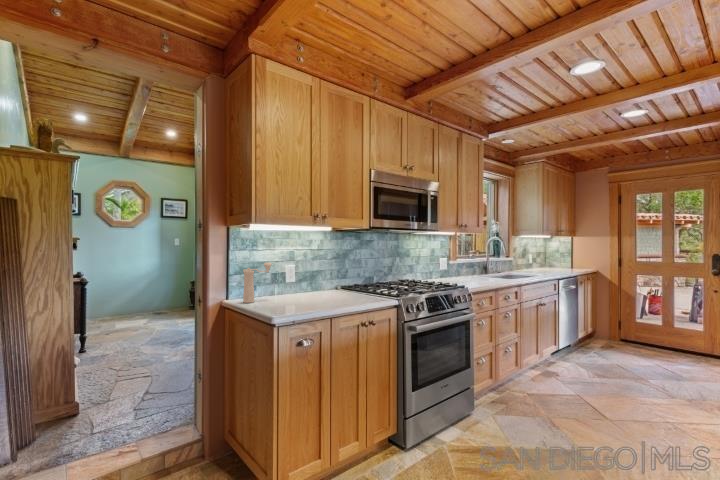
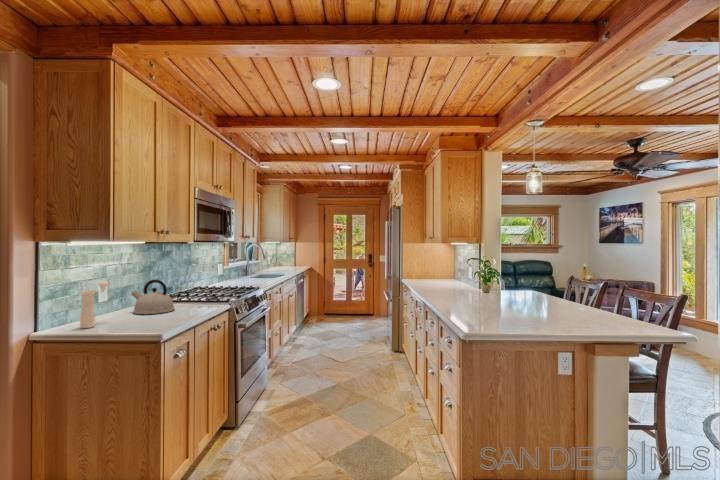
kettle: none [302,265,339,299] -> present [131,280,174,314]

